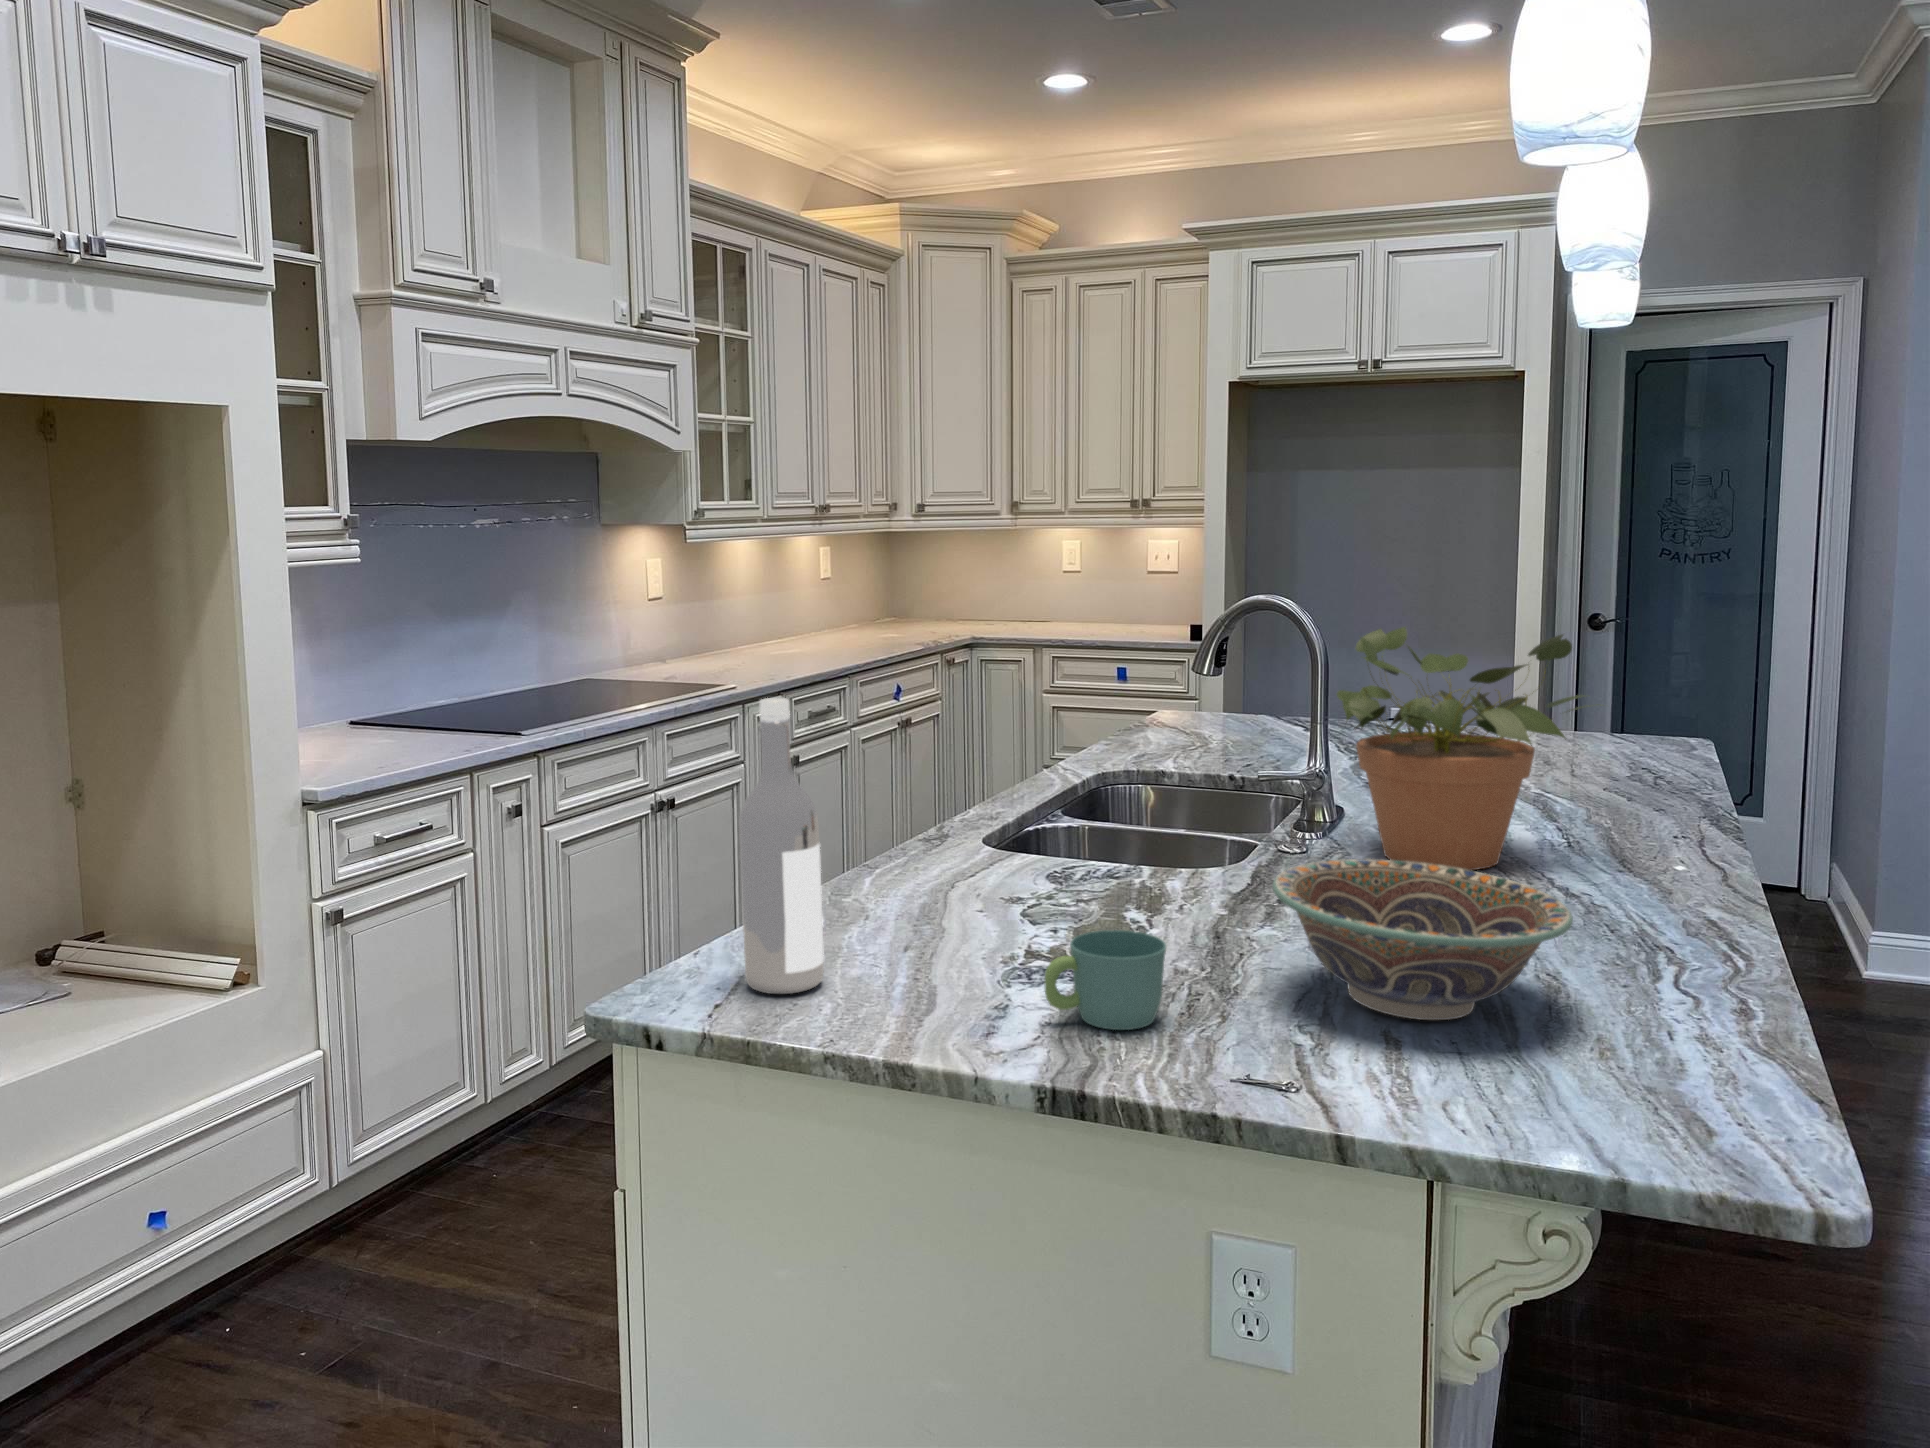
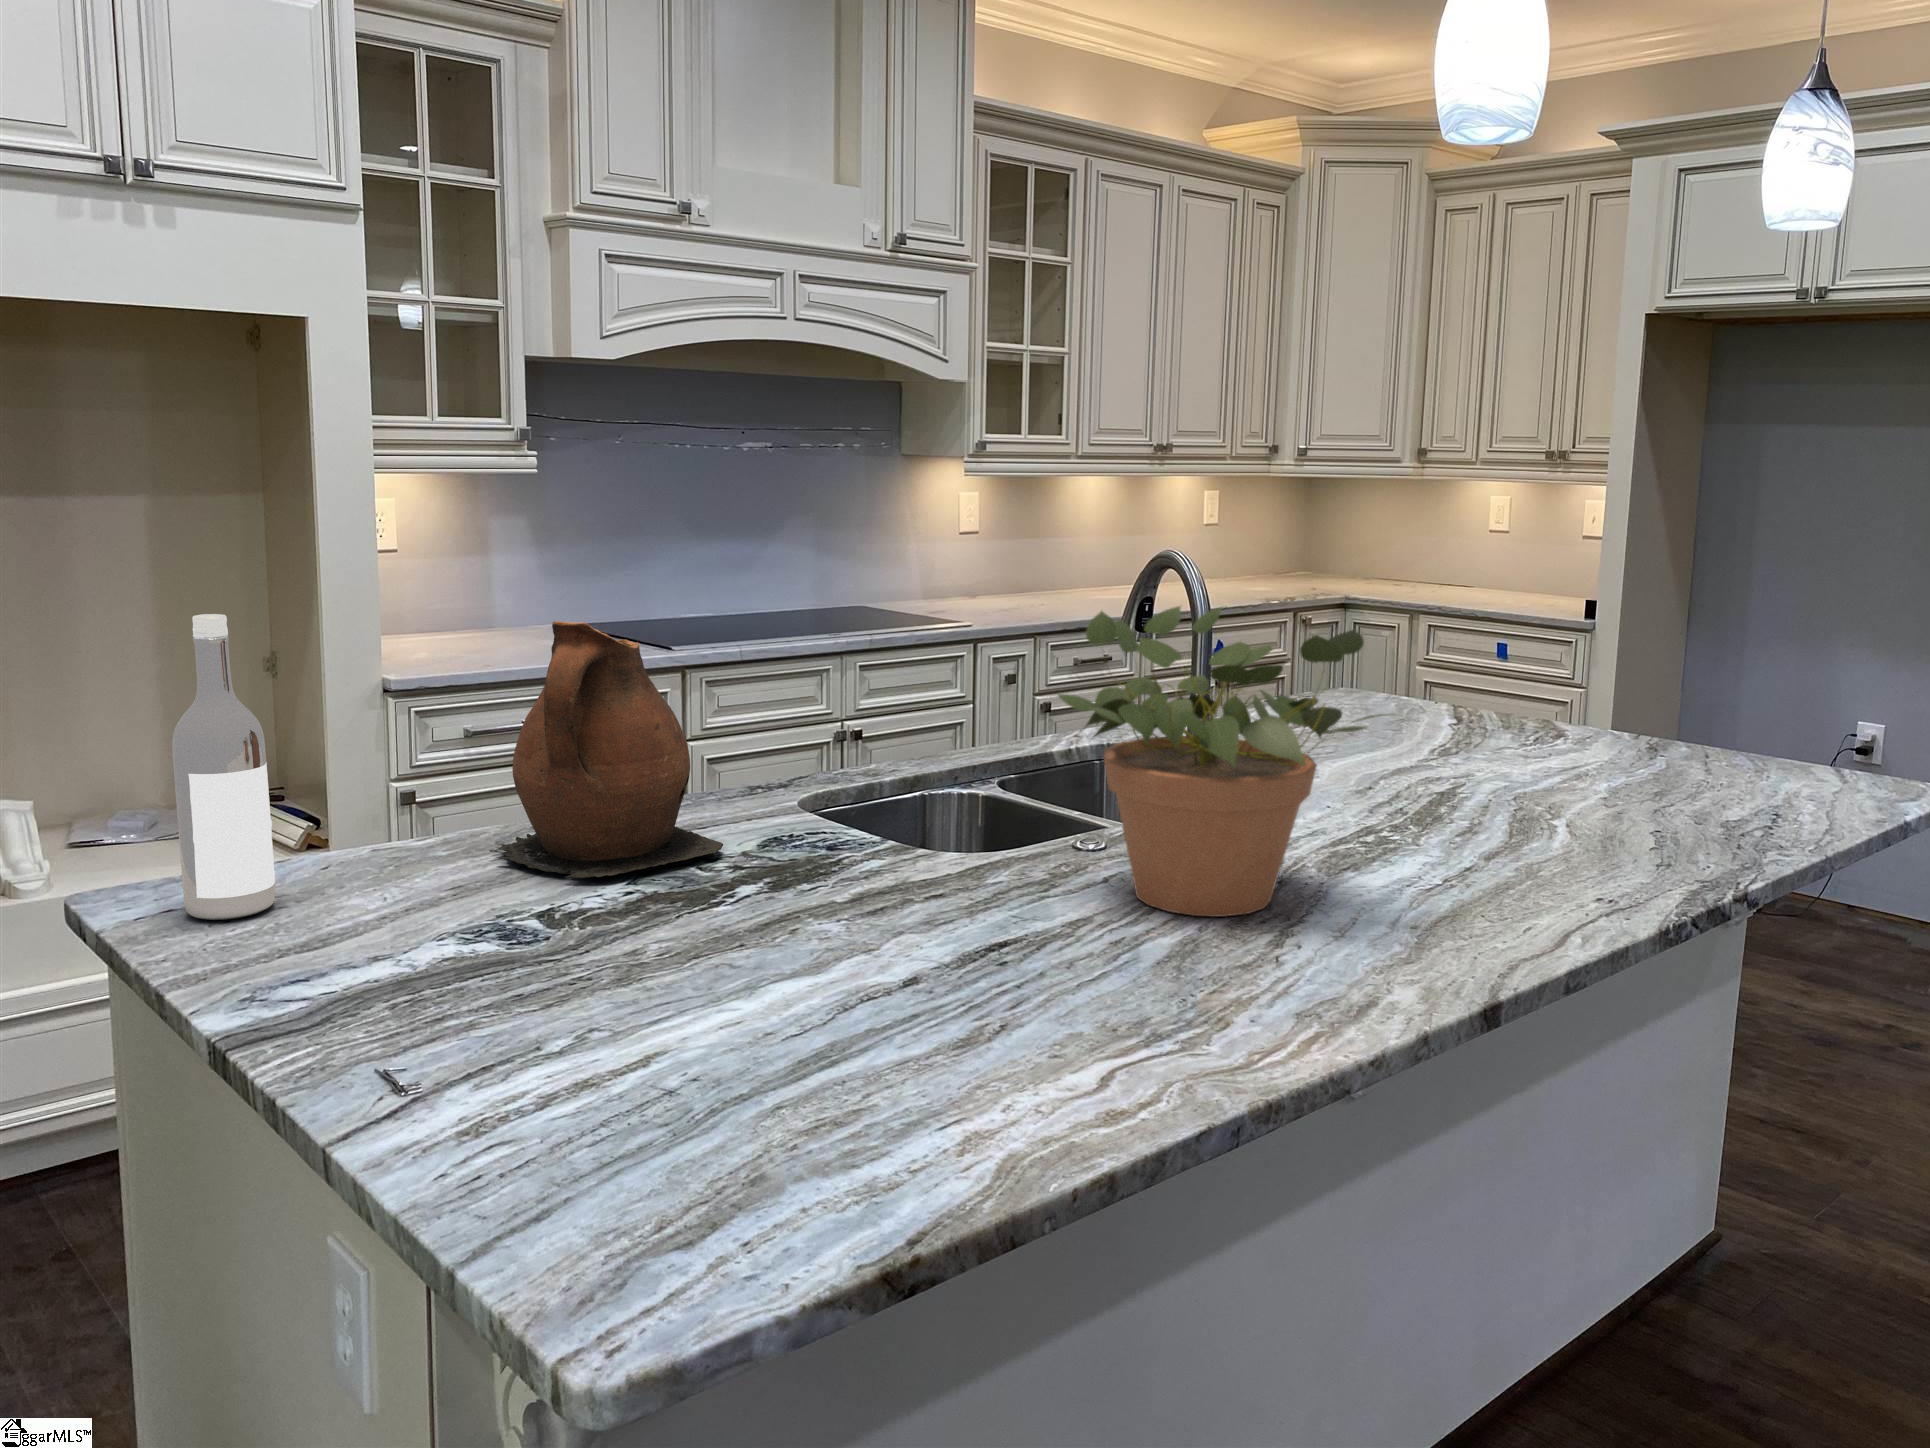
ceramic pitcher: none [863,682,1059,916] -> present [490,621,723,878]
decorative bowl: present [1273,859,1573,1020] -> none [527,867,888,1080]
mug: present [1044,930,1166,1030] -> none [317,904,451,1018]

